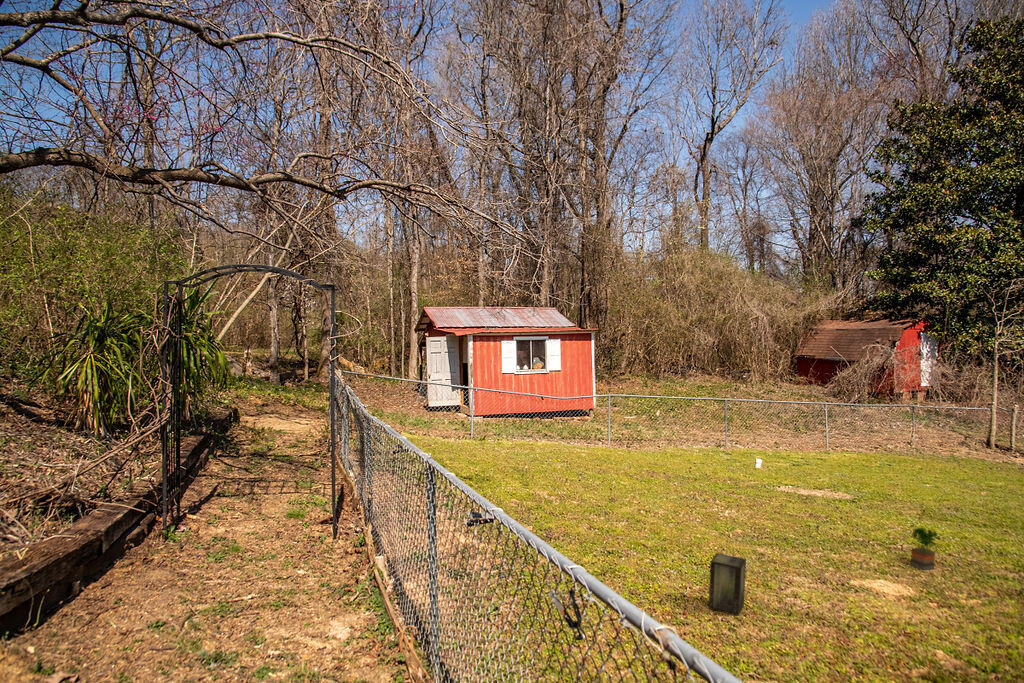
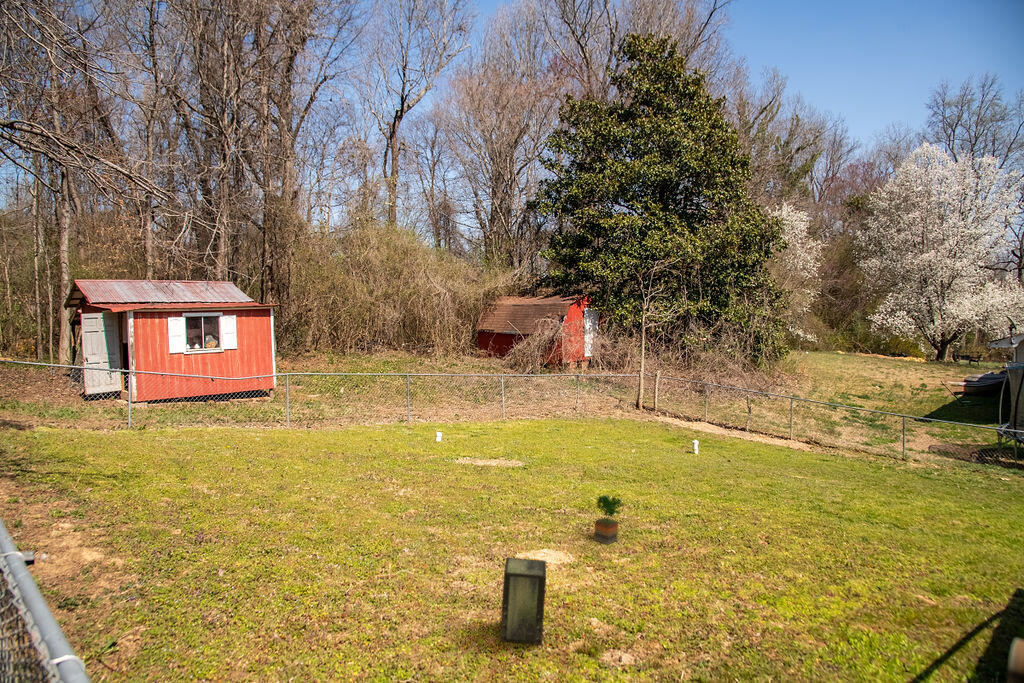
storage box: present [708,553,746,616] -> present [500,558,546,645]

